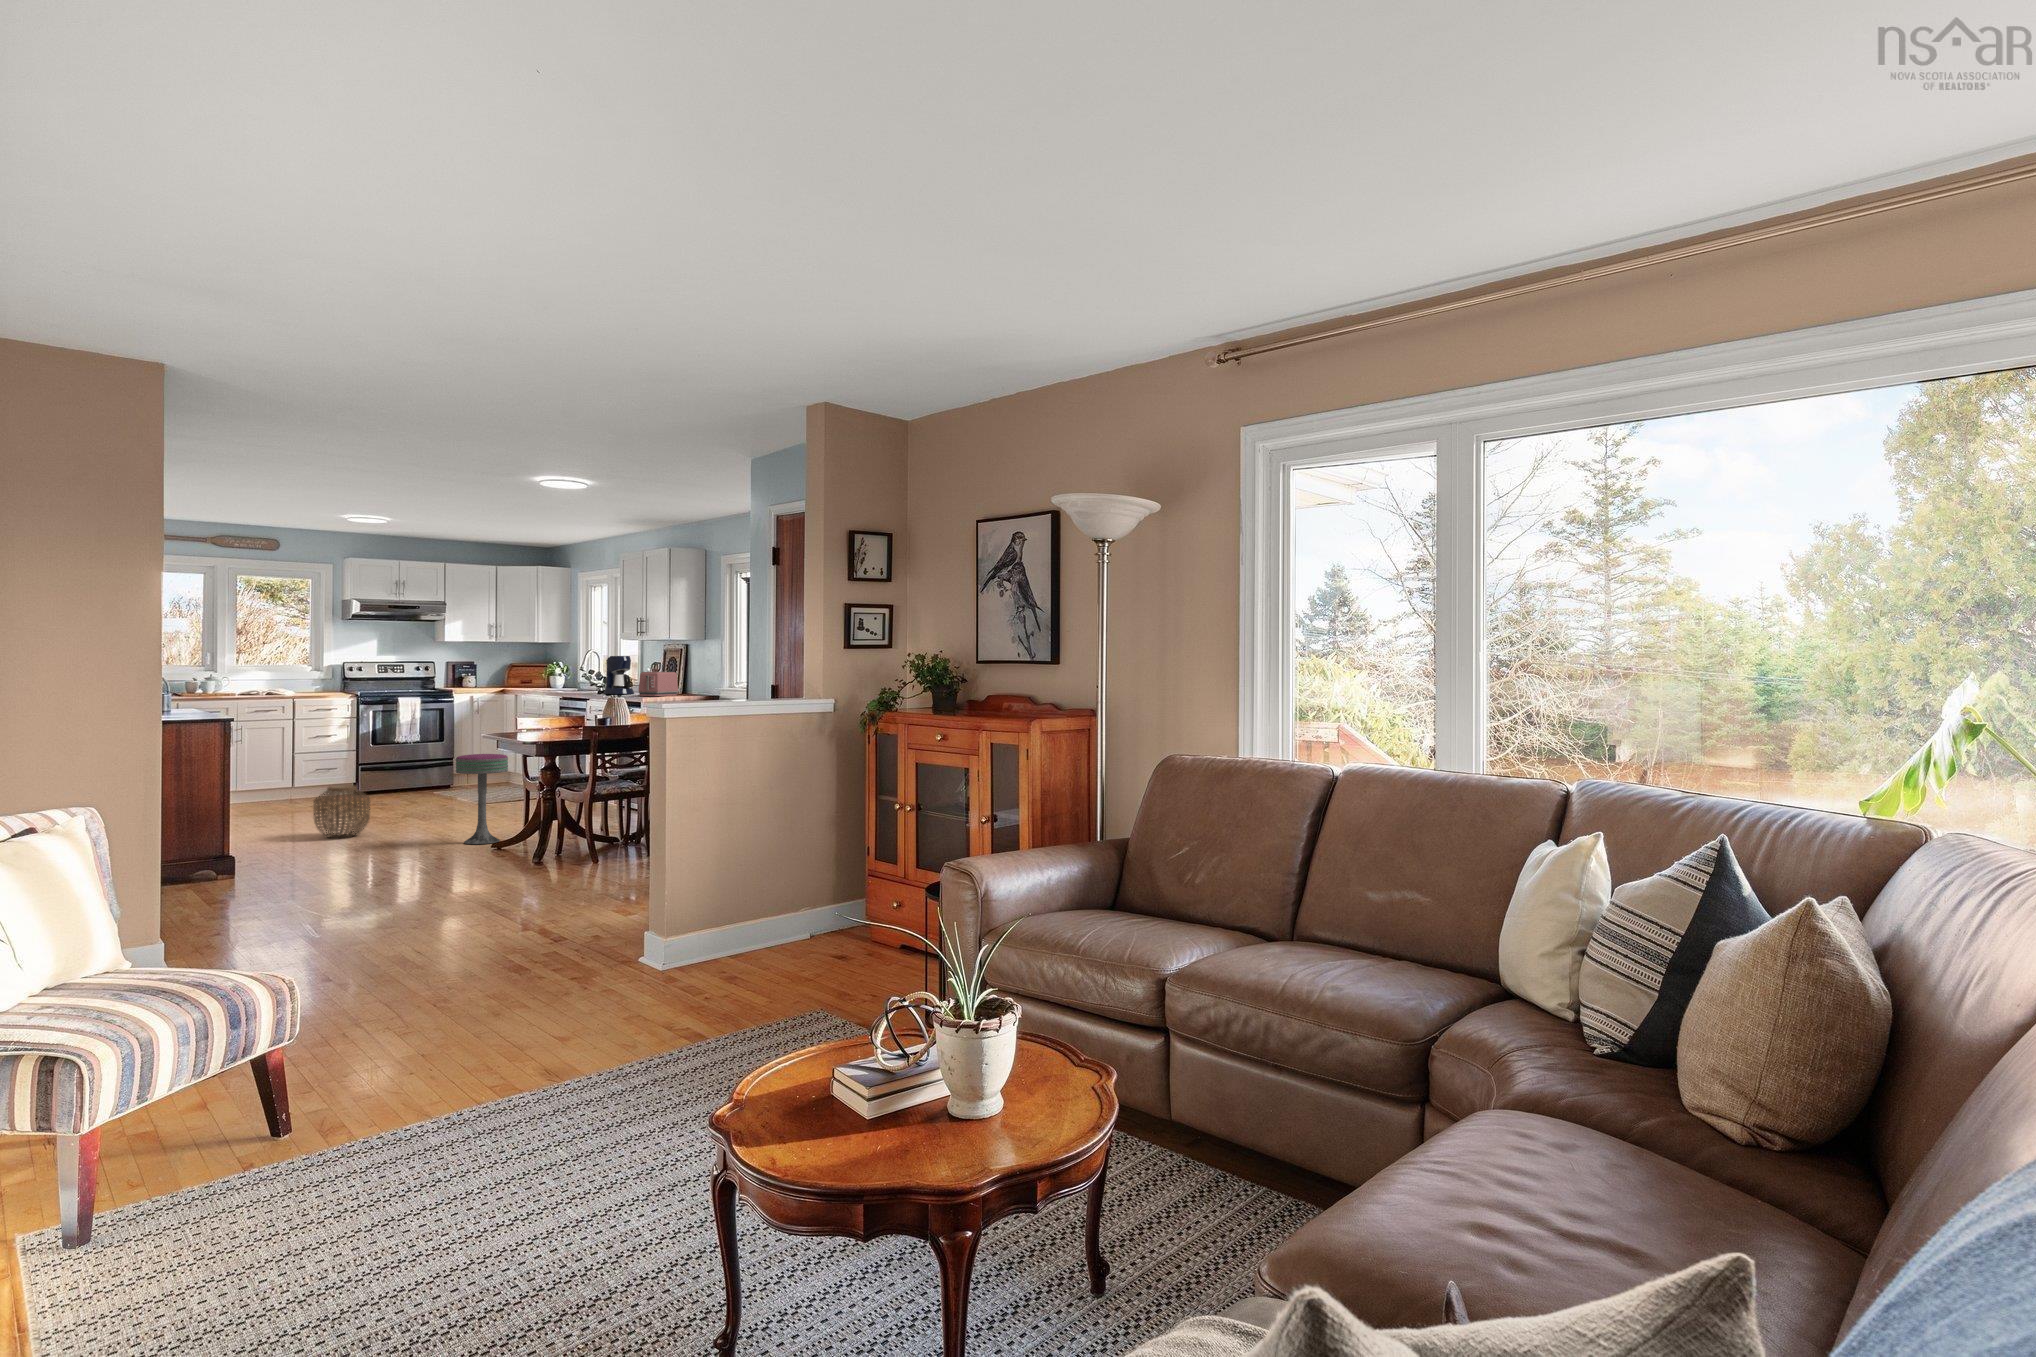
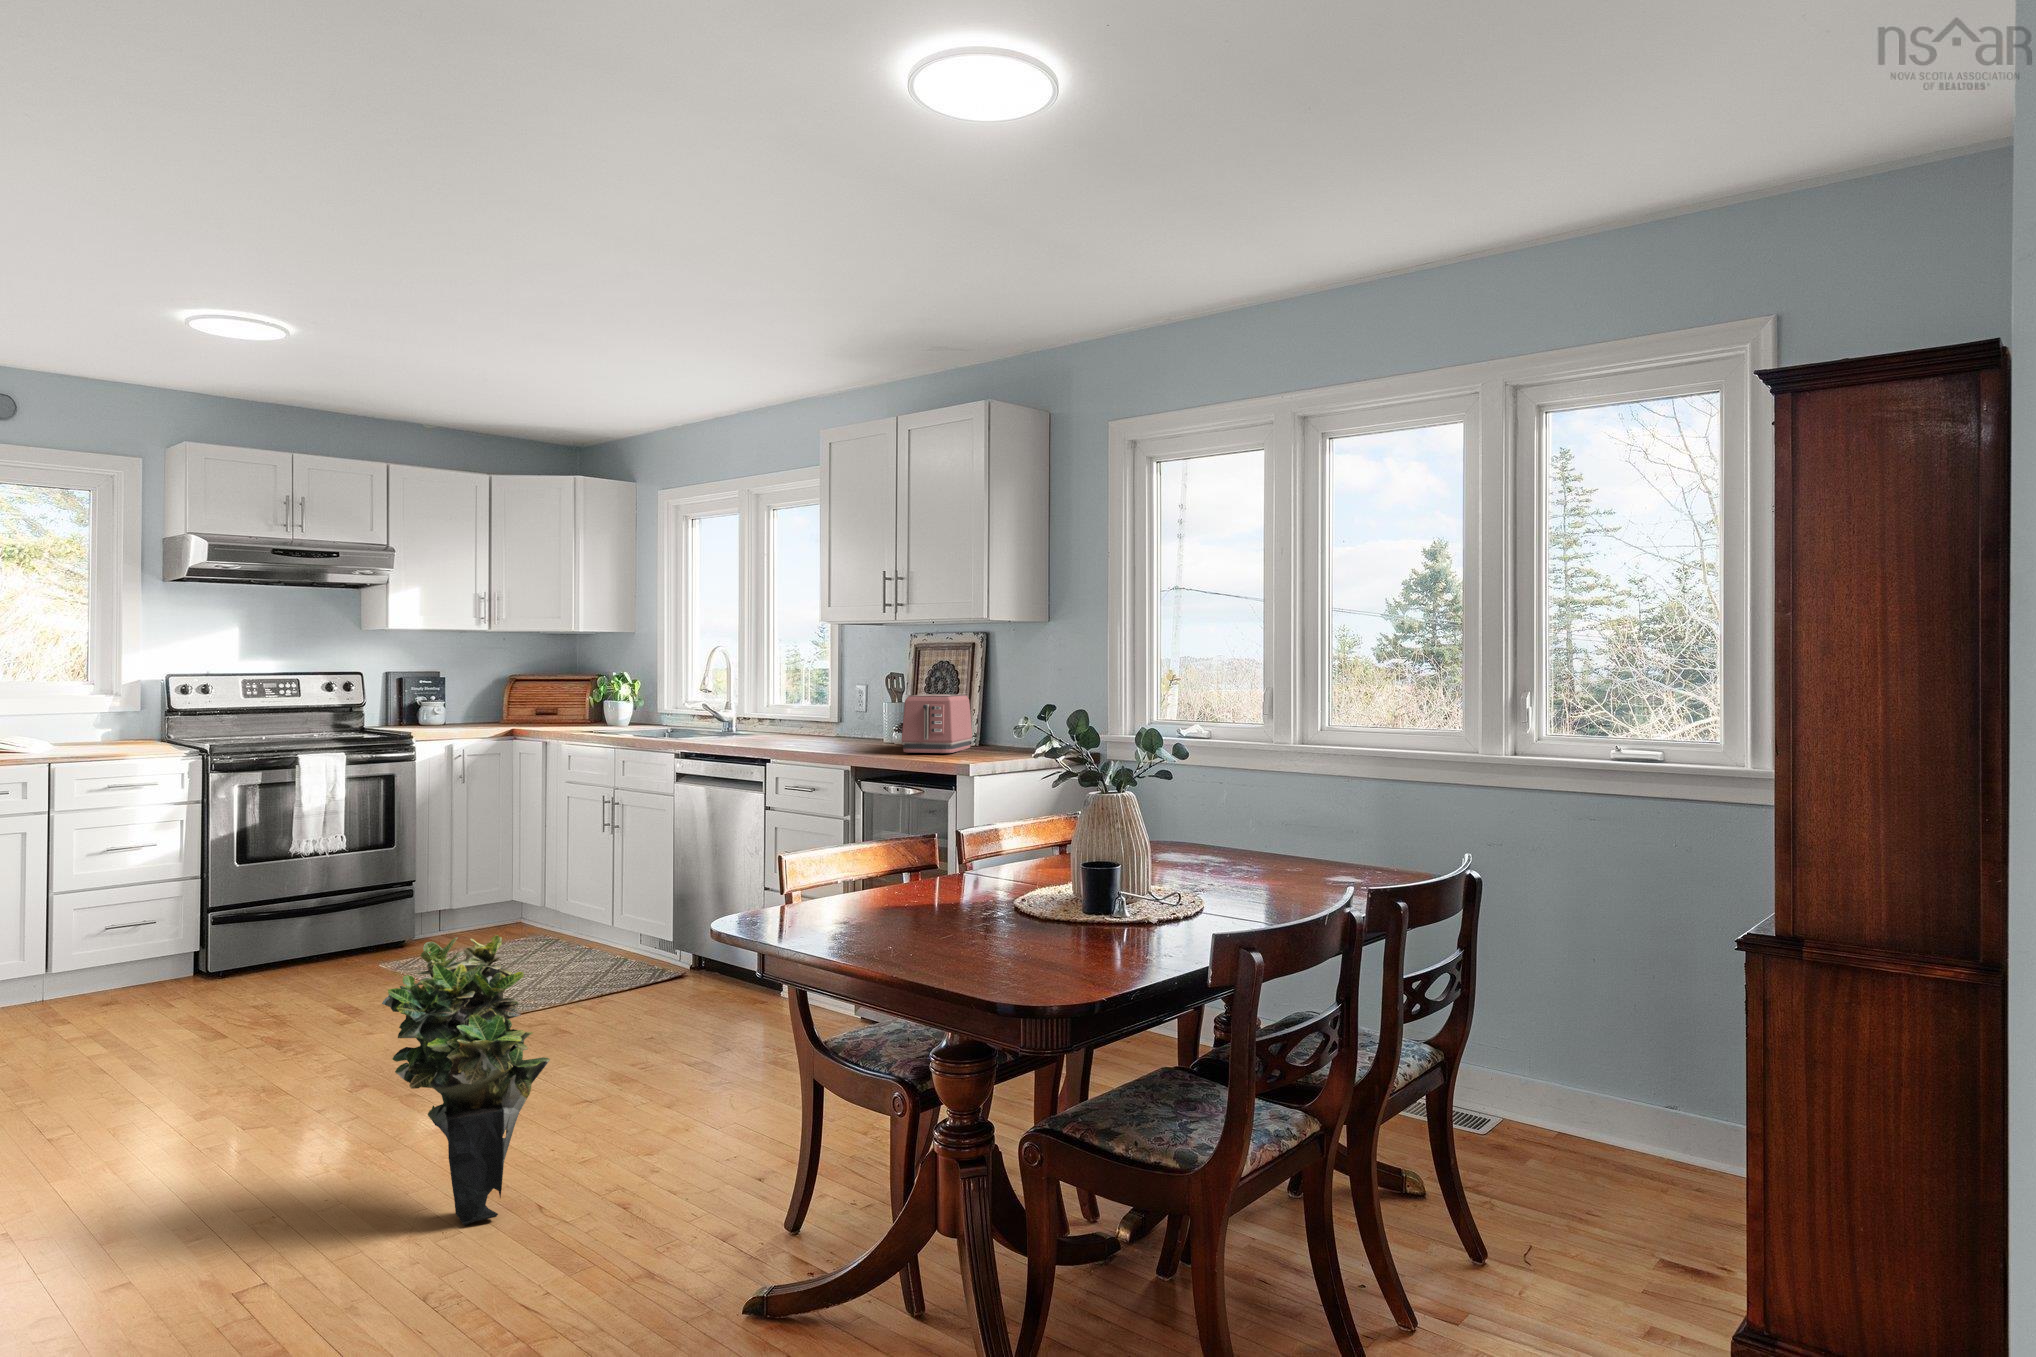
coffee maker: present [604,656,634,694] -> none [787,659,854,745]
potted plant: none [397,749,453,837] -> present [382,935,550,1225]
bar stool: present [456,754,508,844] -> none [602,963,759,1280]
woven basket: present [314,785,370,838] -> none [112,1062,296,1252]

